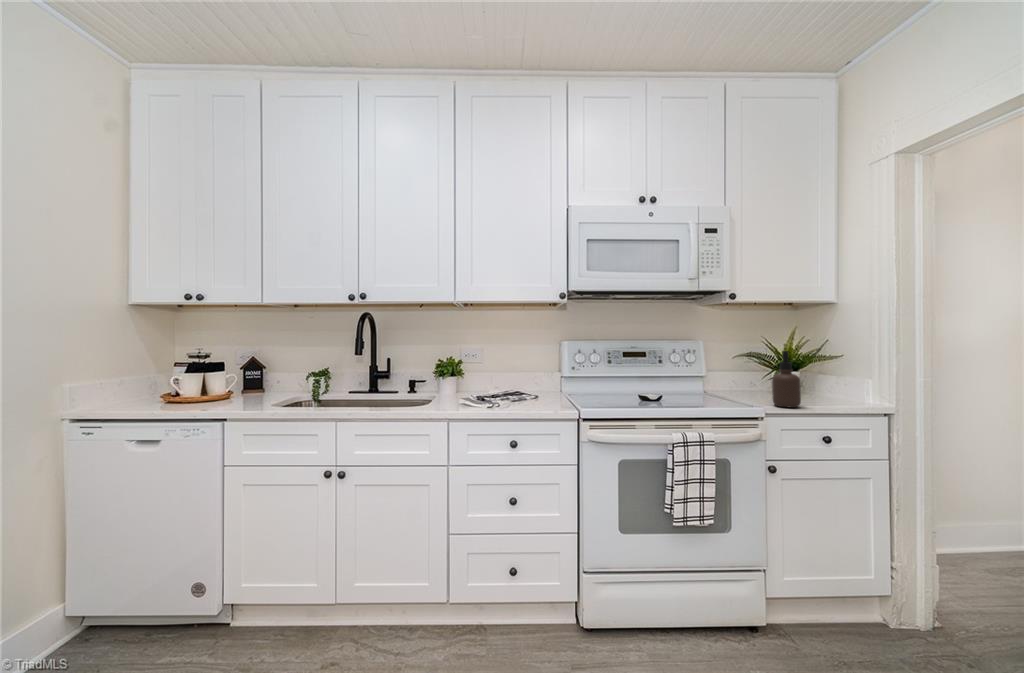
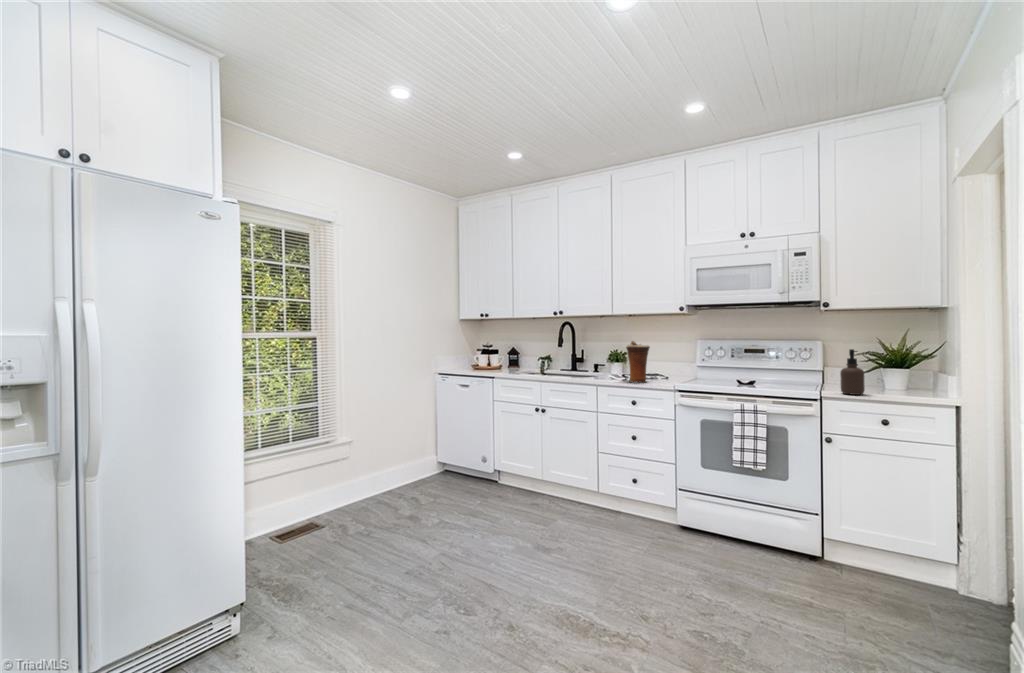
vase: none [494,342,531,410] -> present [626,341,650,382]

